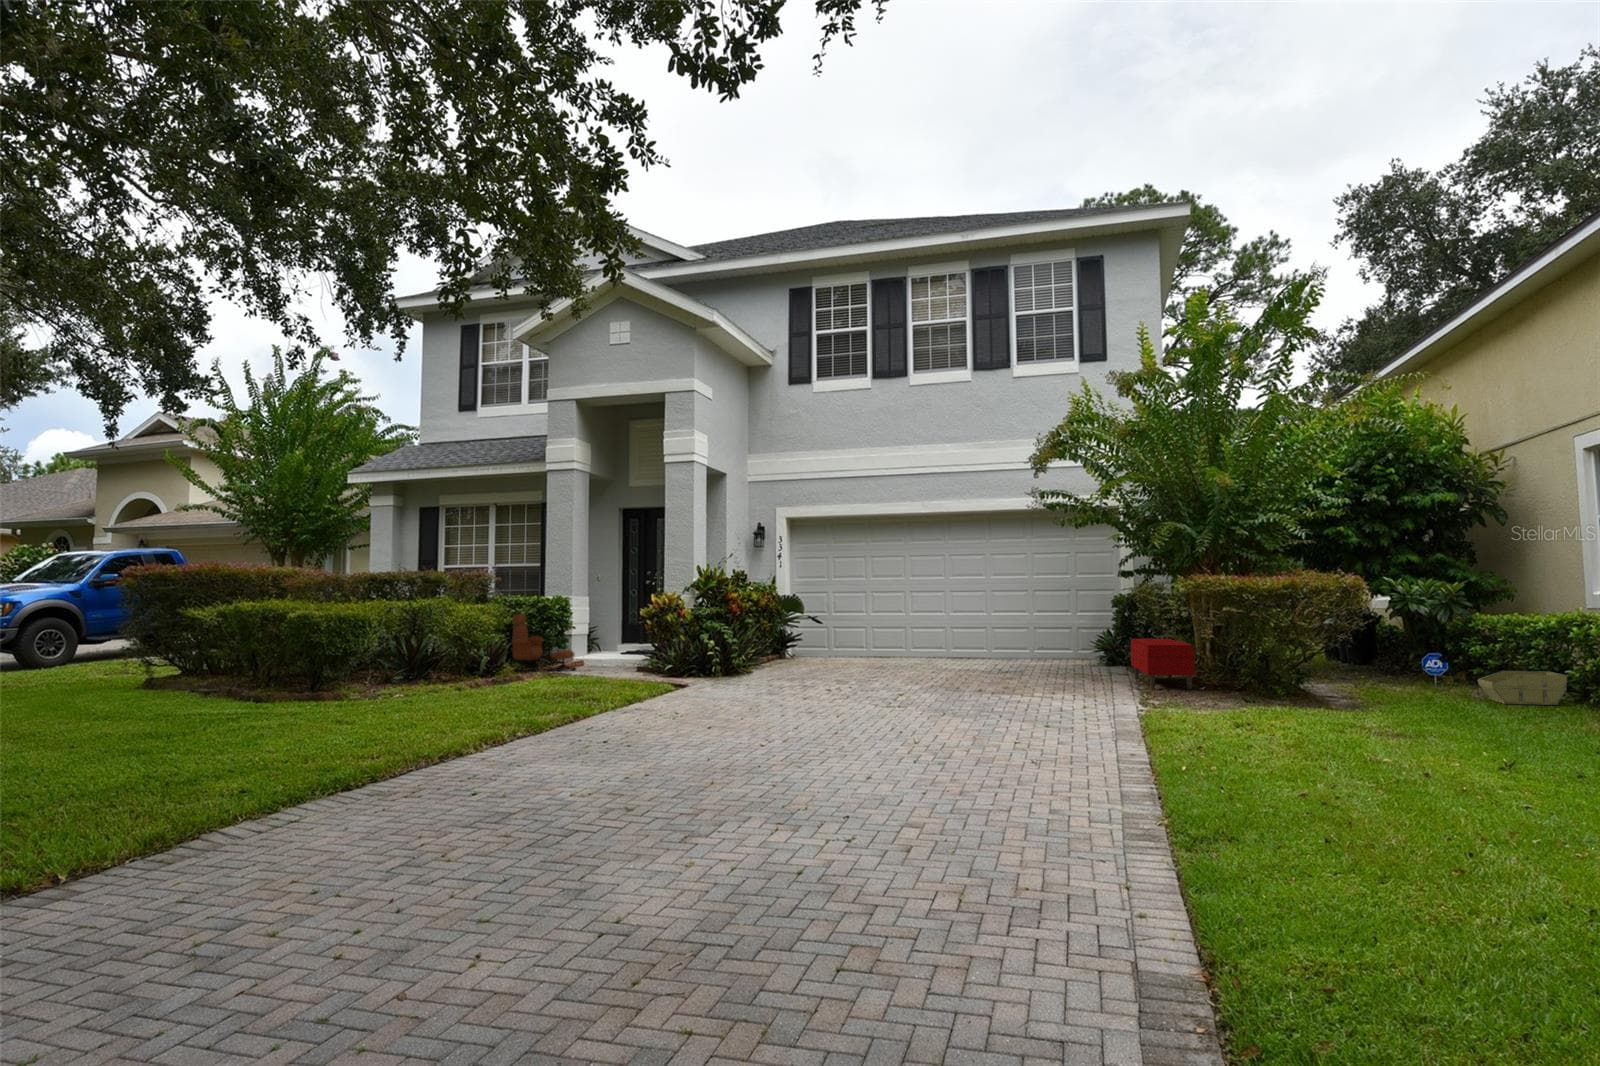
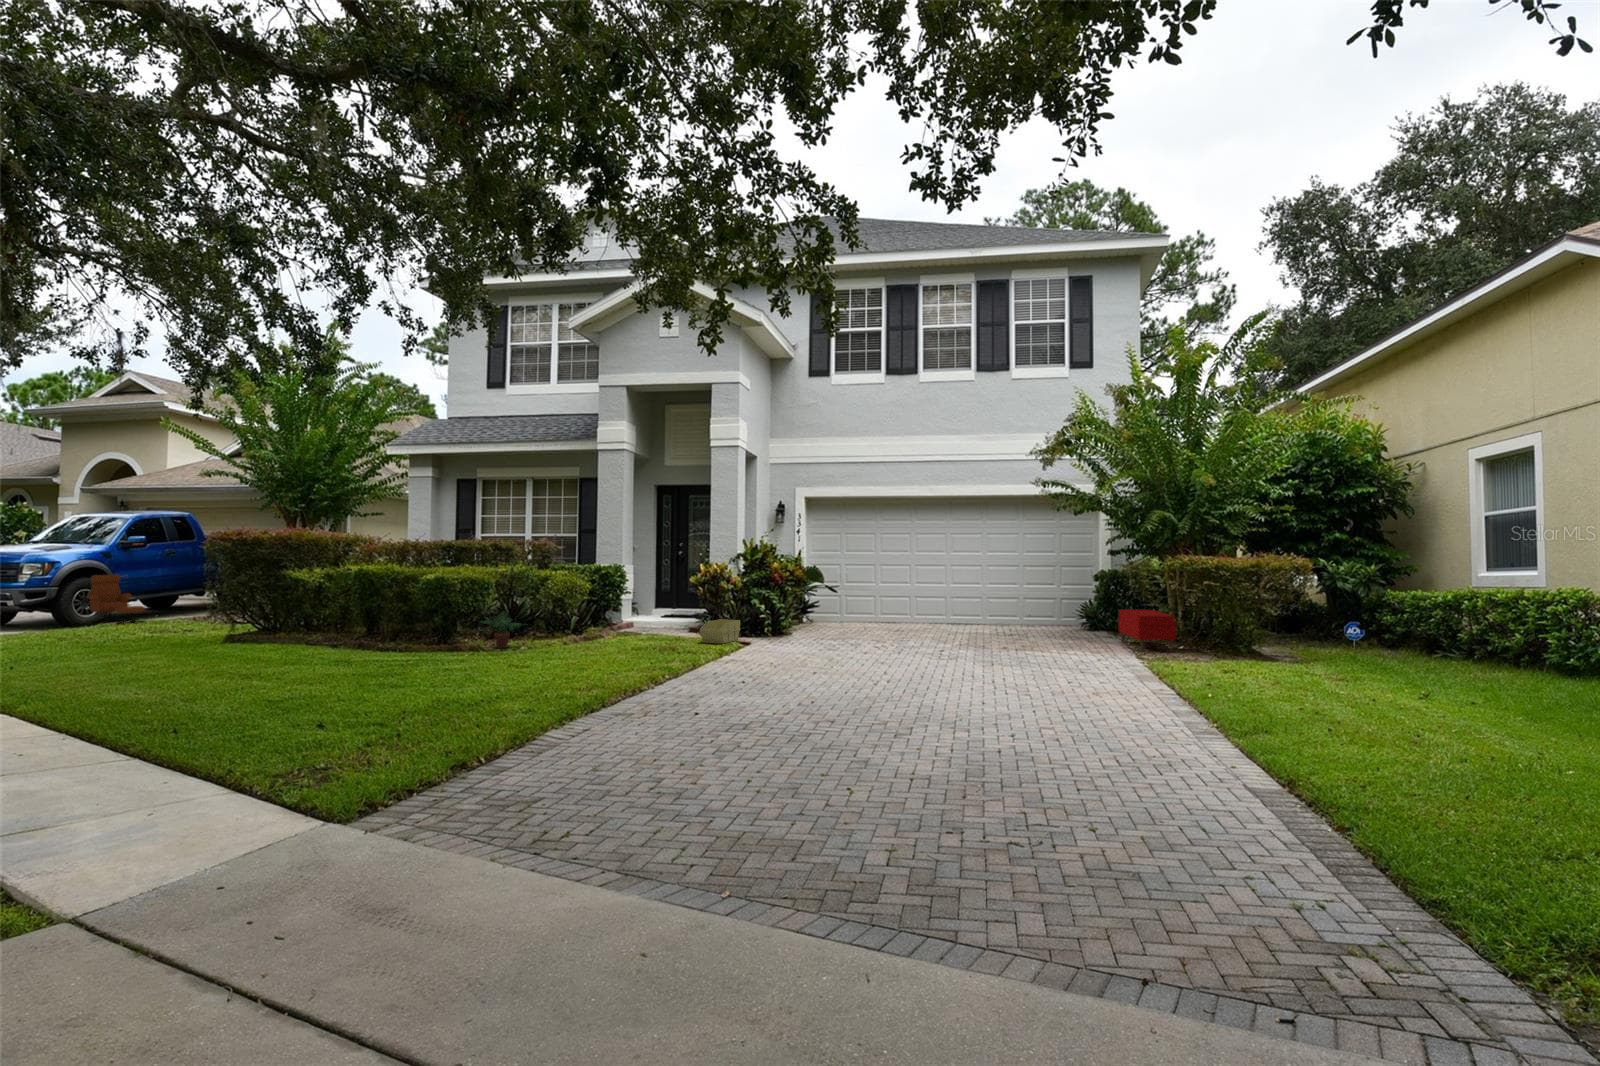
lounge chair: present [512,614,575,671] -> present [87,574,145,624]
potted plant: none [369,645,435,688] -> present [476,611,522,648]
storage bin: present [1478,671,1567,705] -> present [700,619,740,644]

